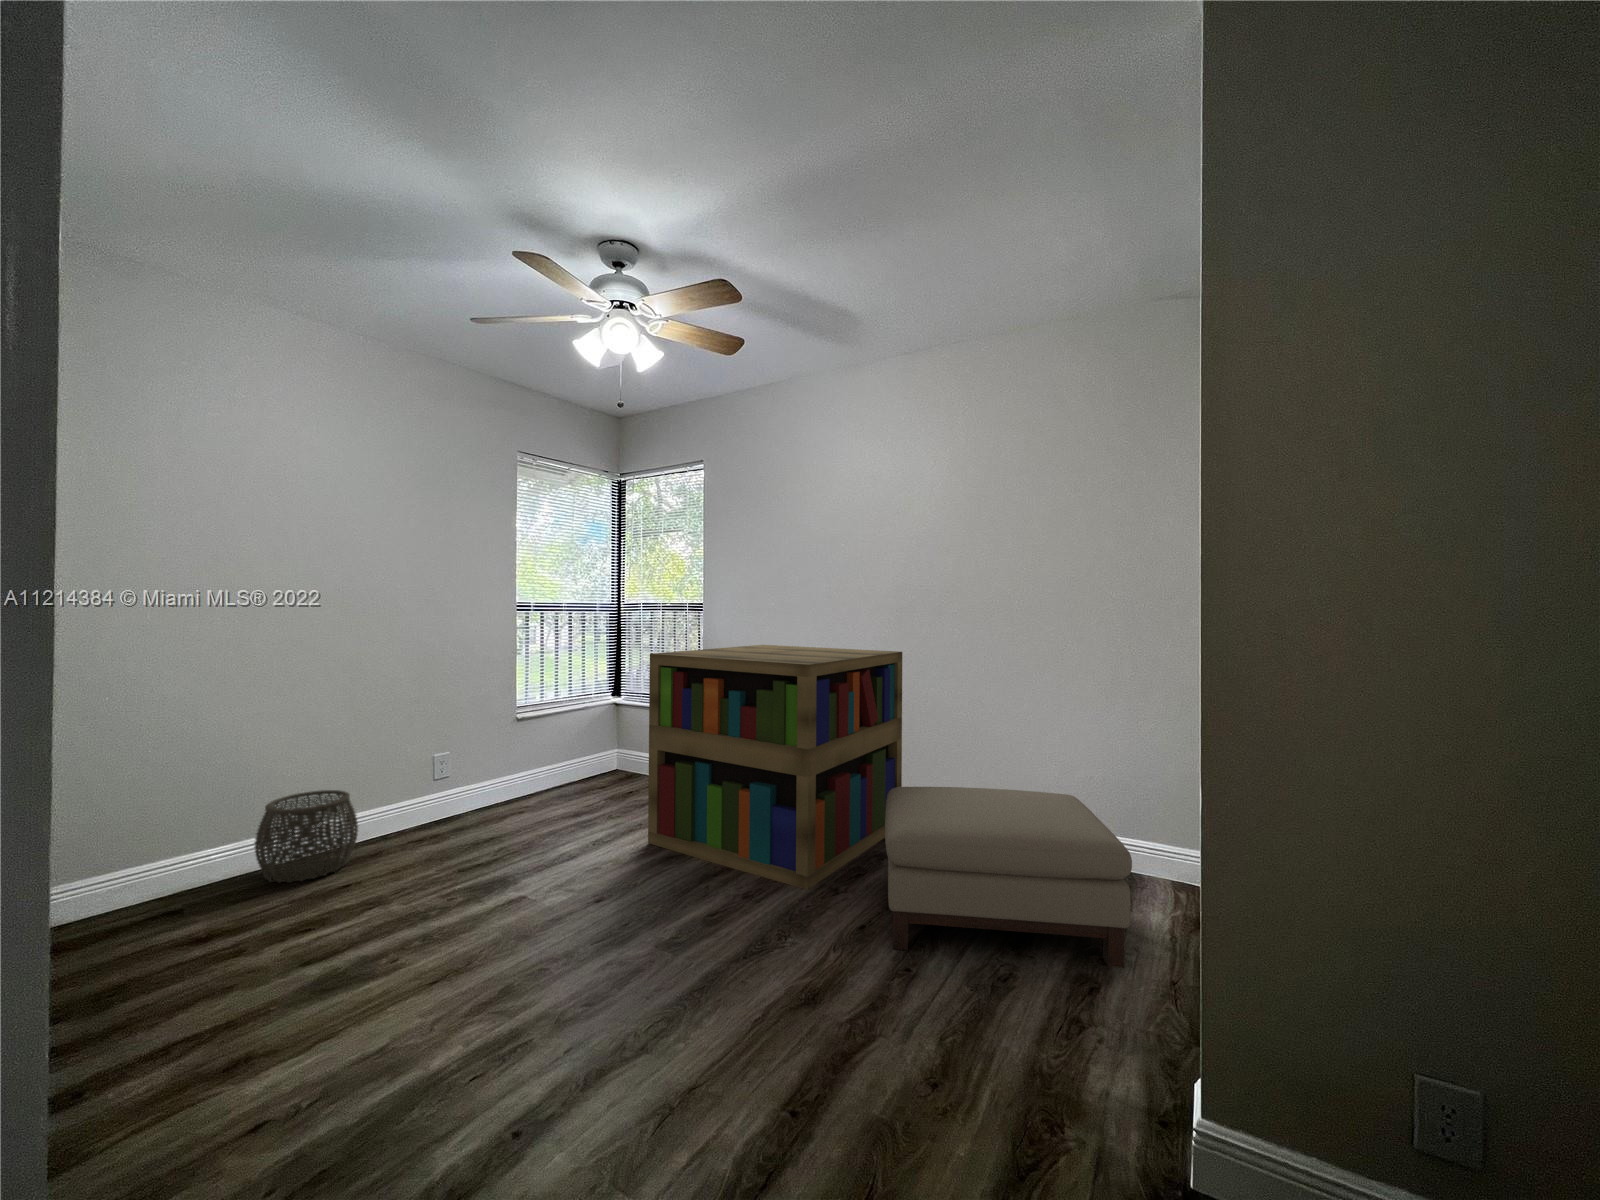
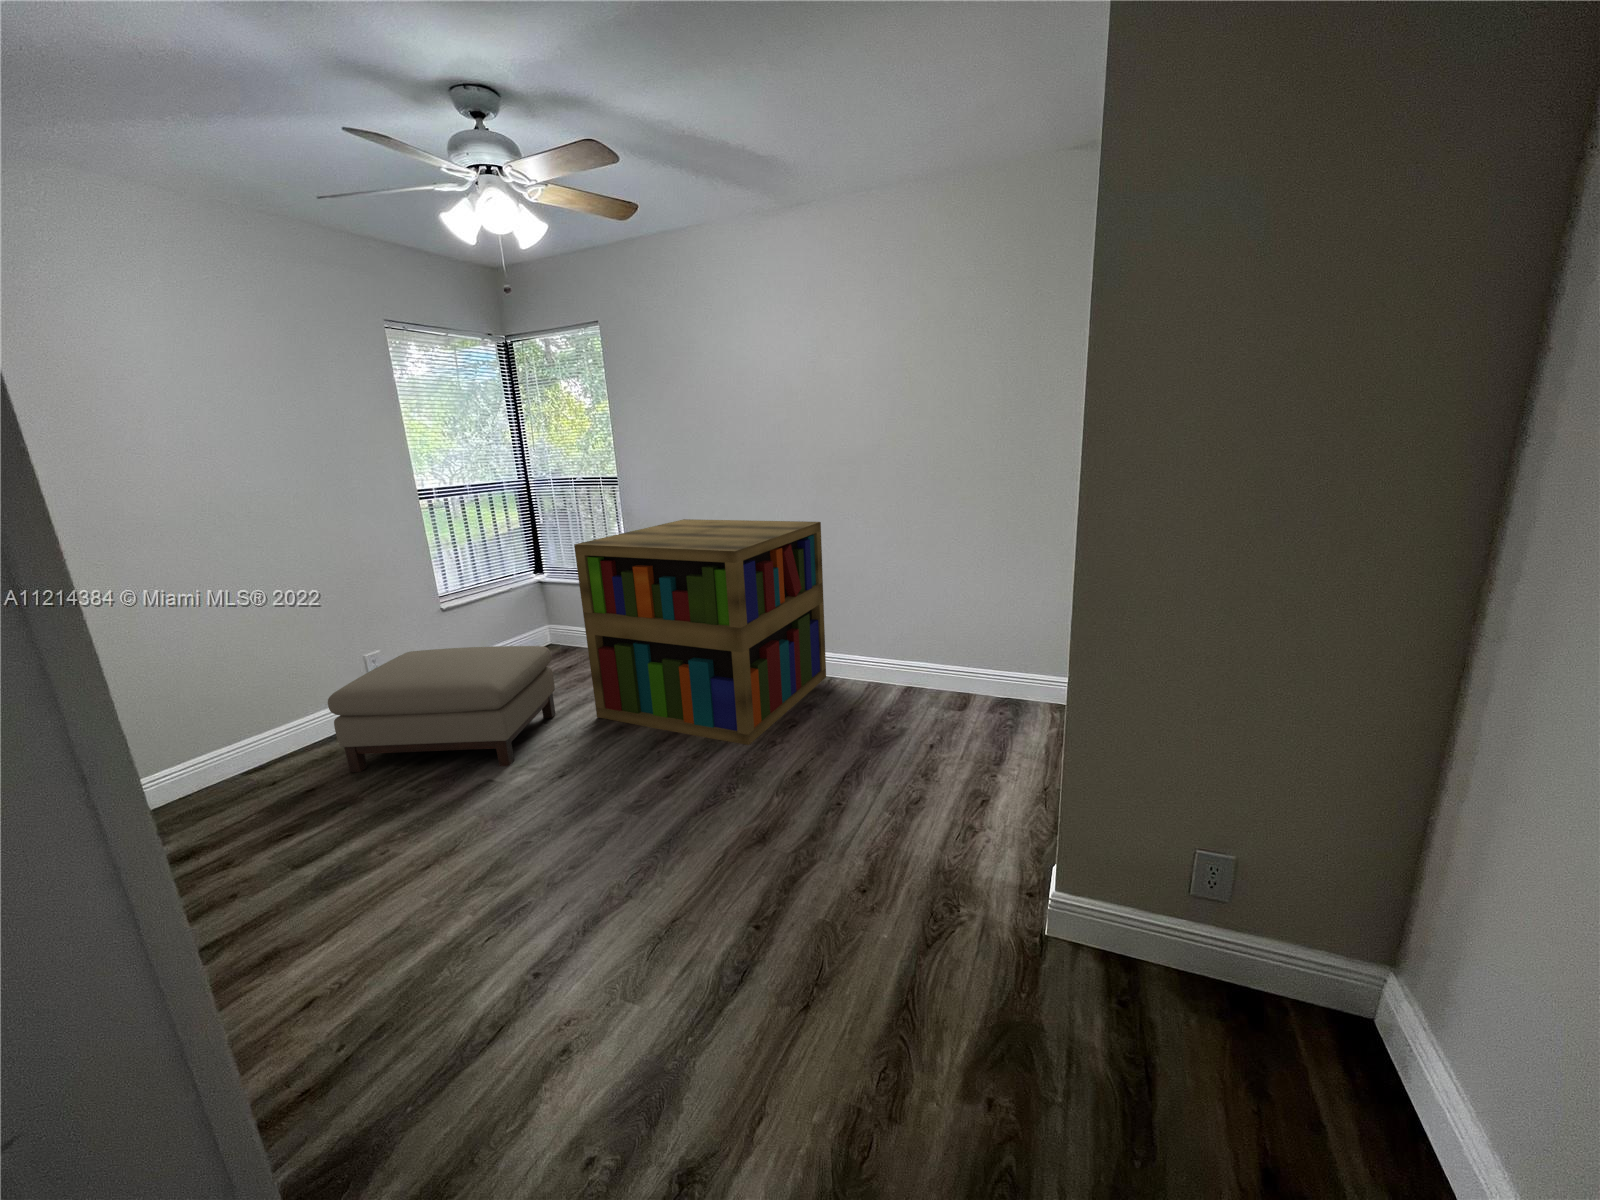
ottoman: present [885,787,1132,968] -> present [328,646,556,772]
woven basket: present [254,790,358,883] -> none [201,704,309,796]

